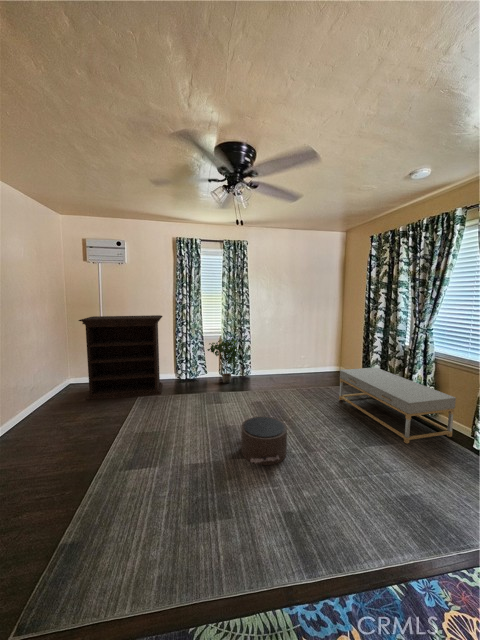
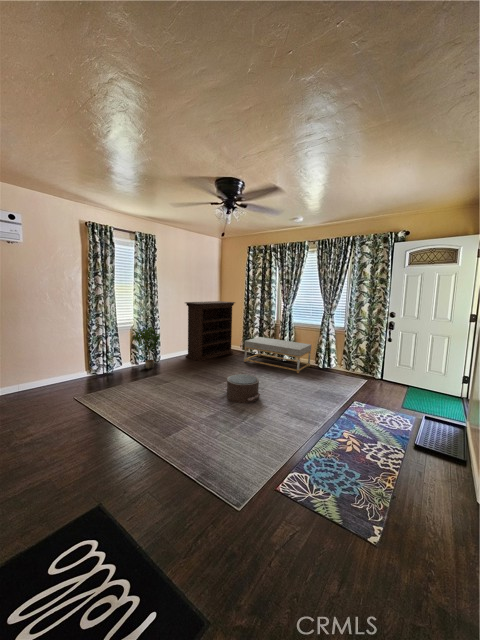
bookshelf: present [79,315,163,400] -> present [185,301,235,361]

